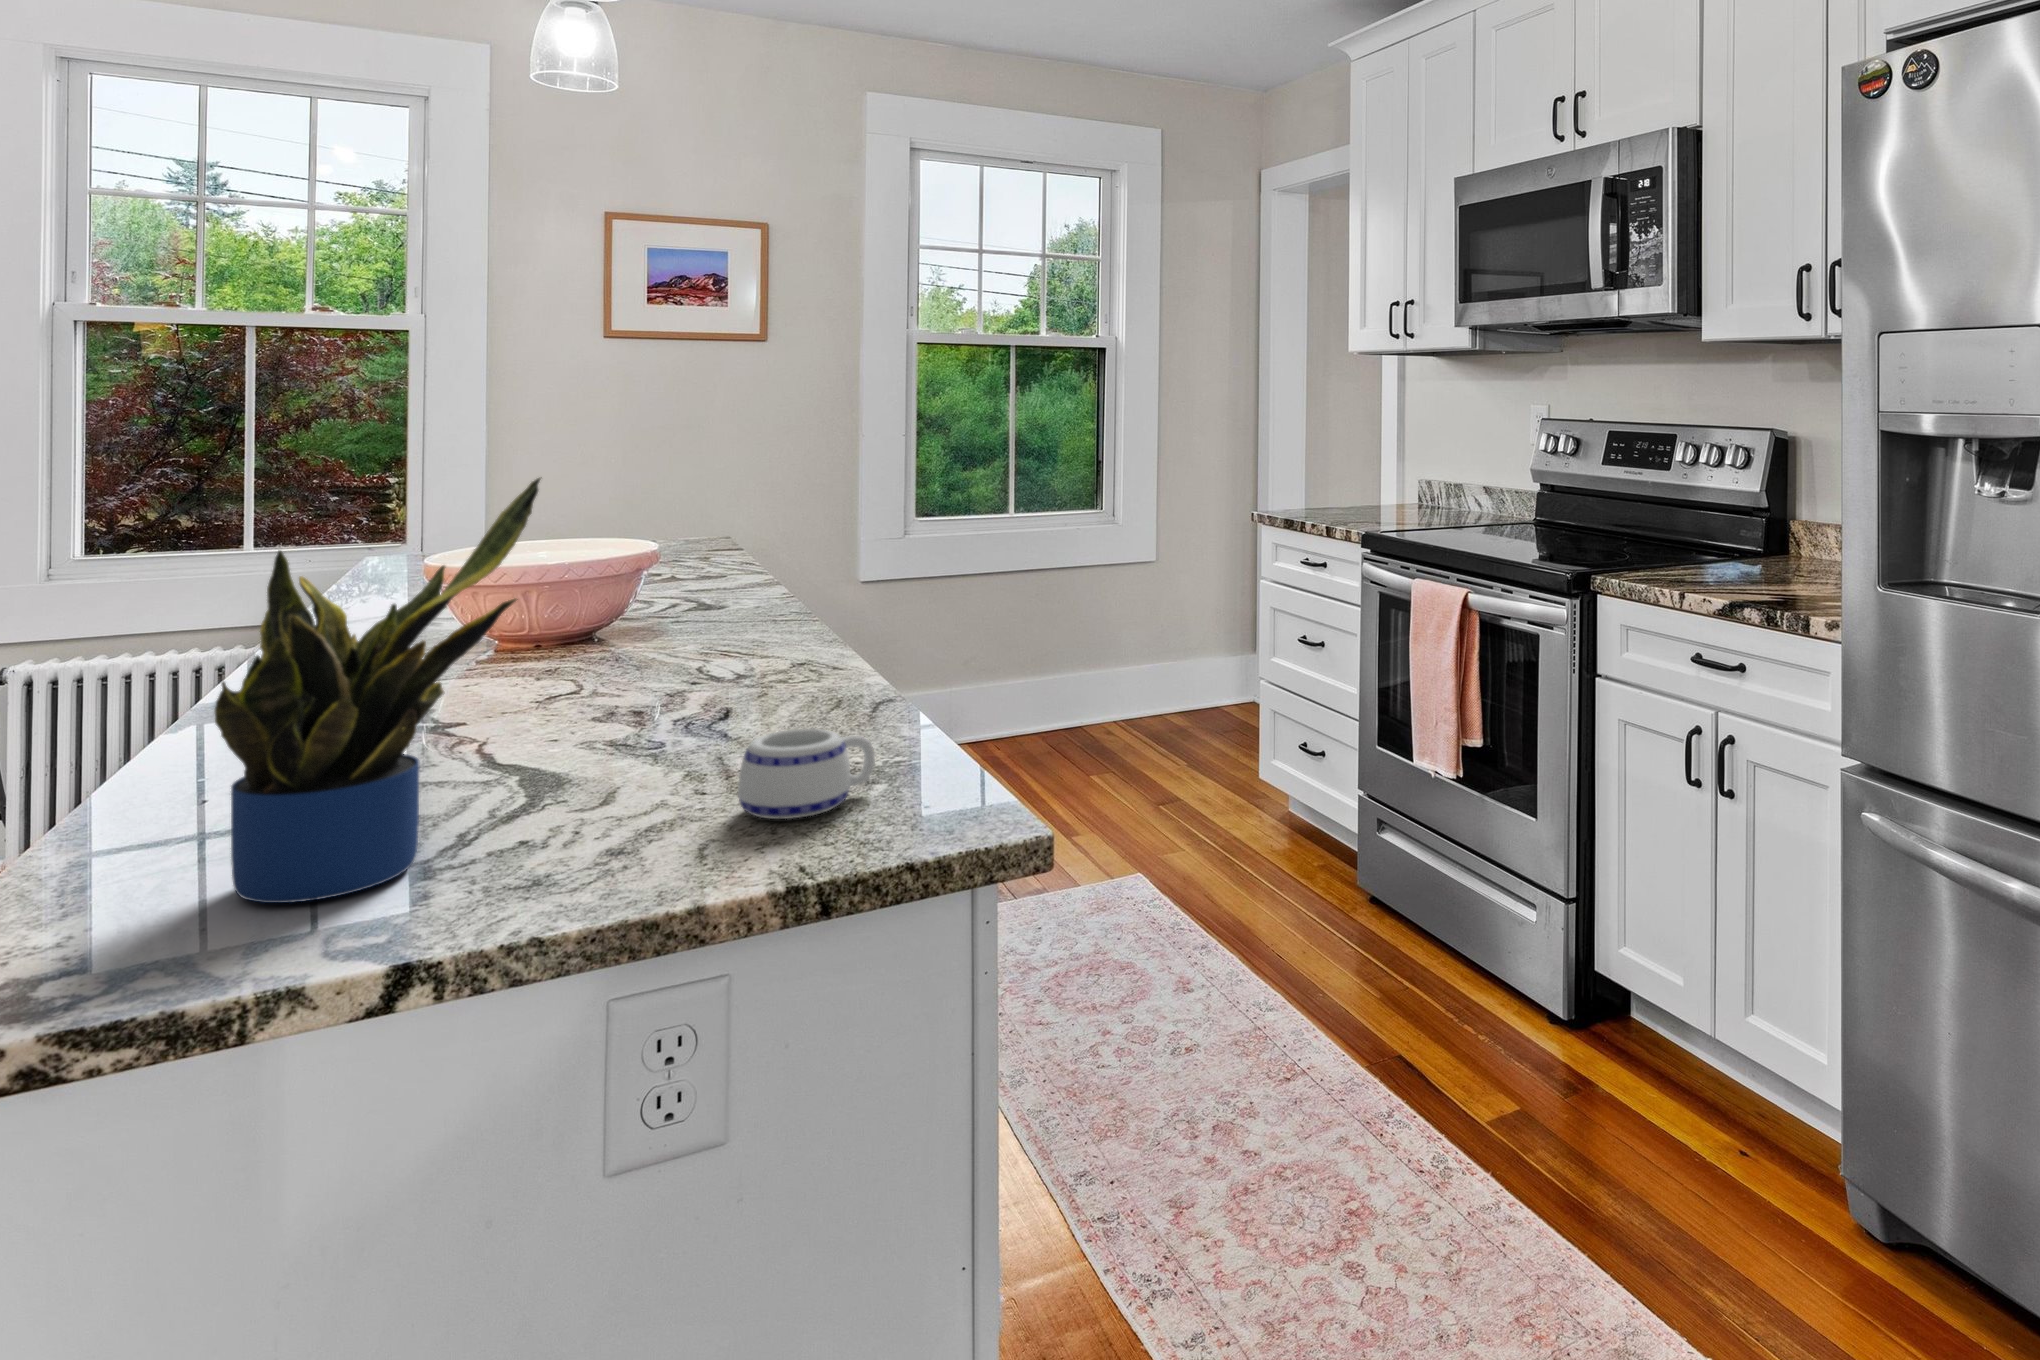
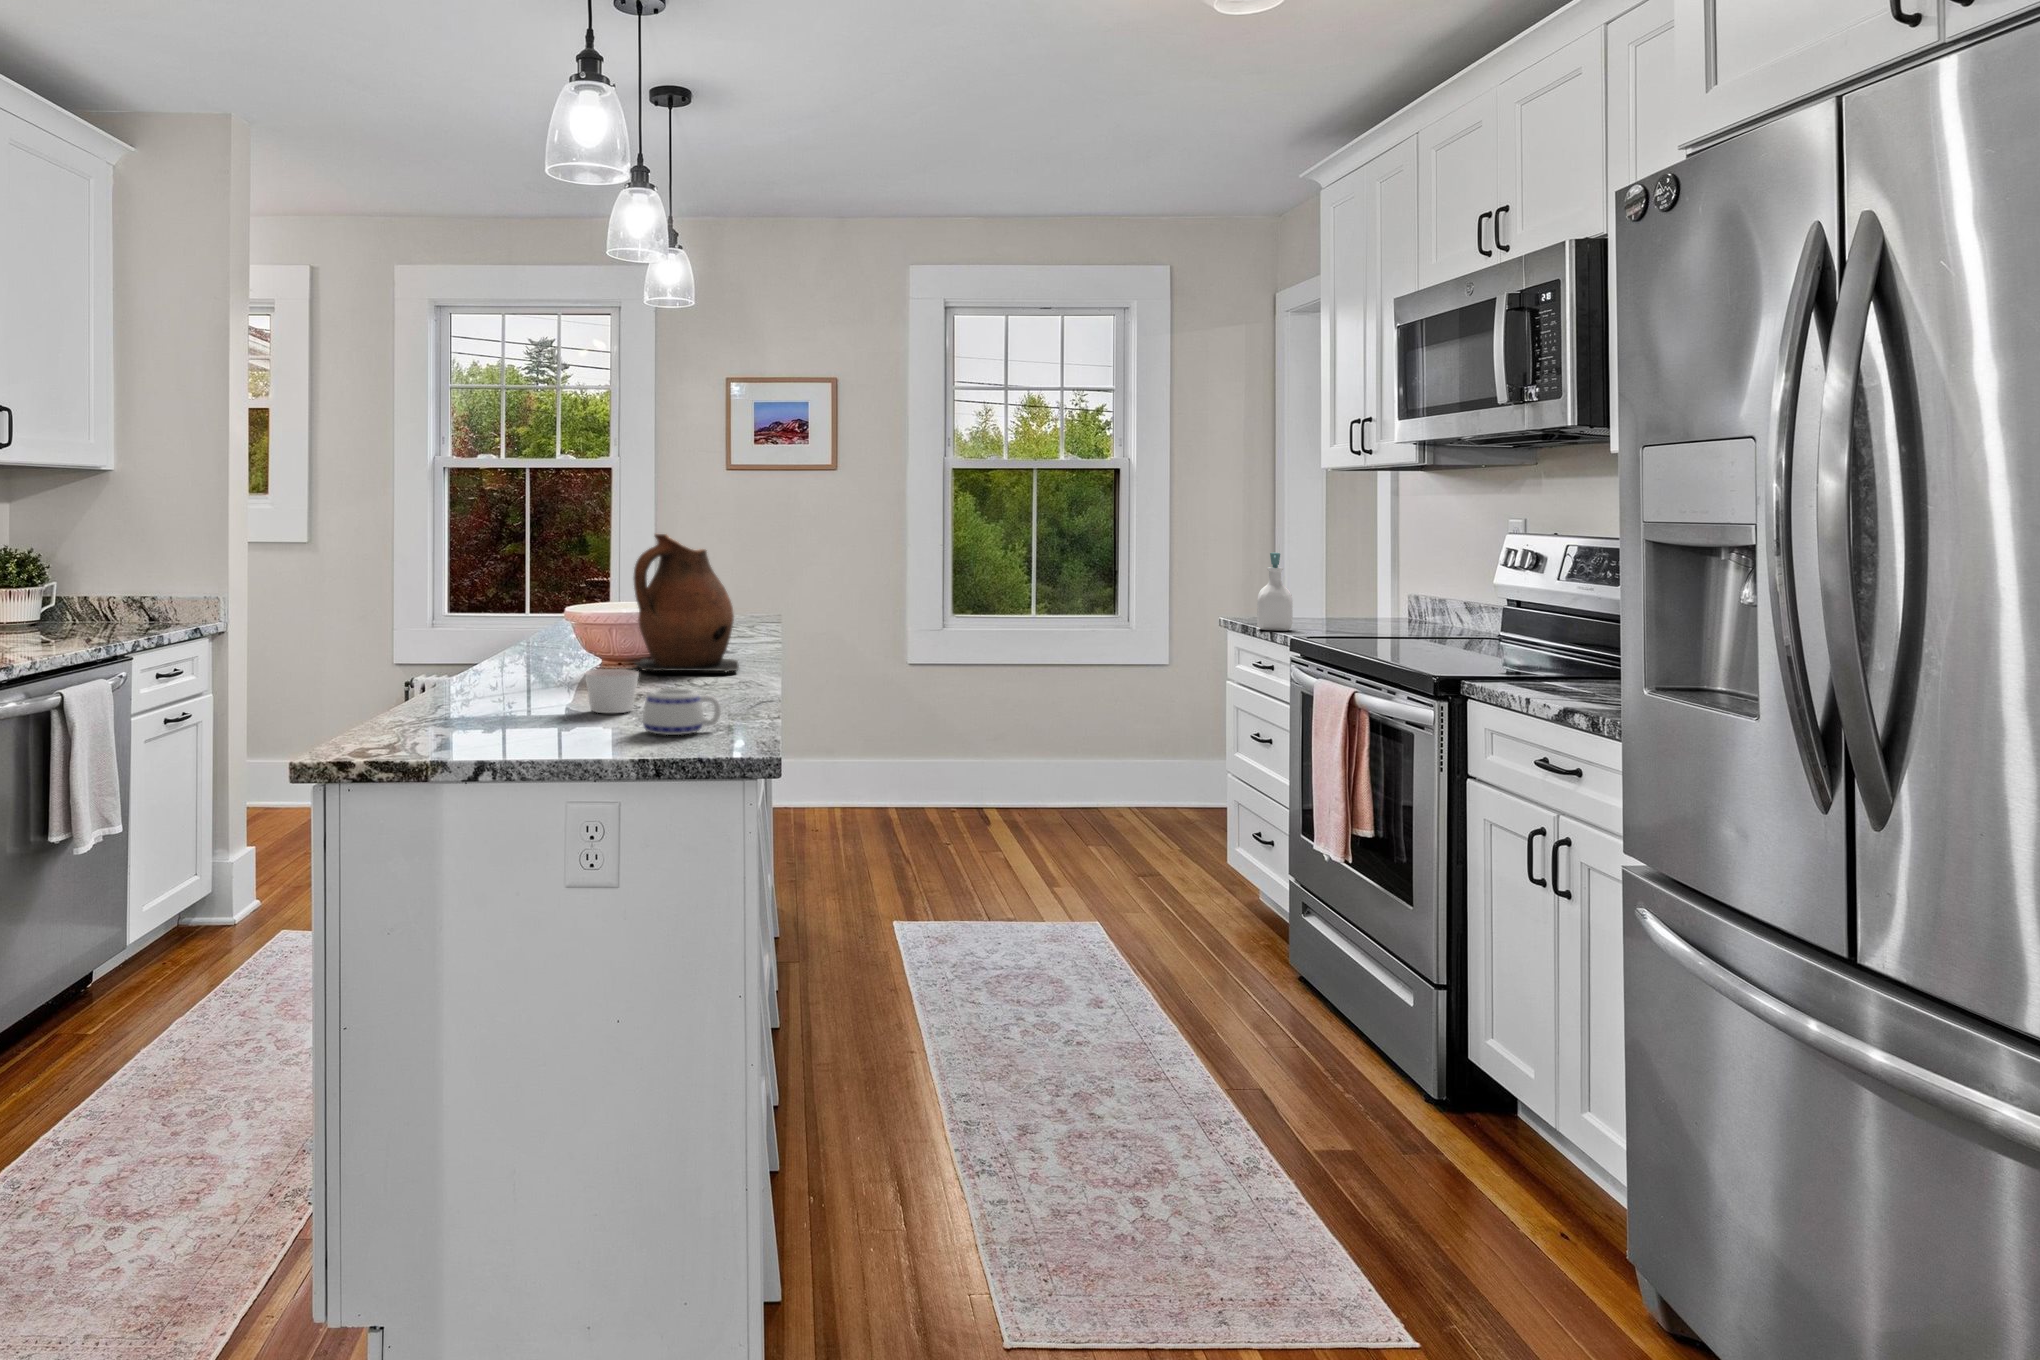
soap bottle: none [1302,441,1340,525] -> present [1257,553,1293,631]
ceramic pitcher: none [586,449,782,667] -> present [633,534,739,673]
potted plant: present [215,477,542,903] -> none [408,534,546,737]
candle: none [581,692,686,777] -> present [585,669,639,713]

